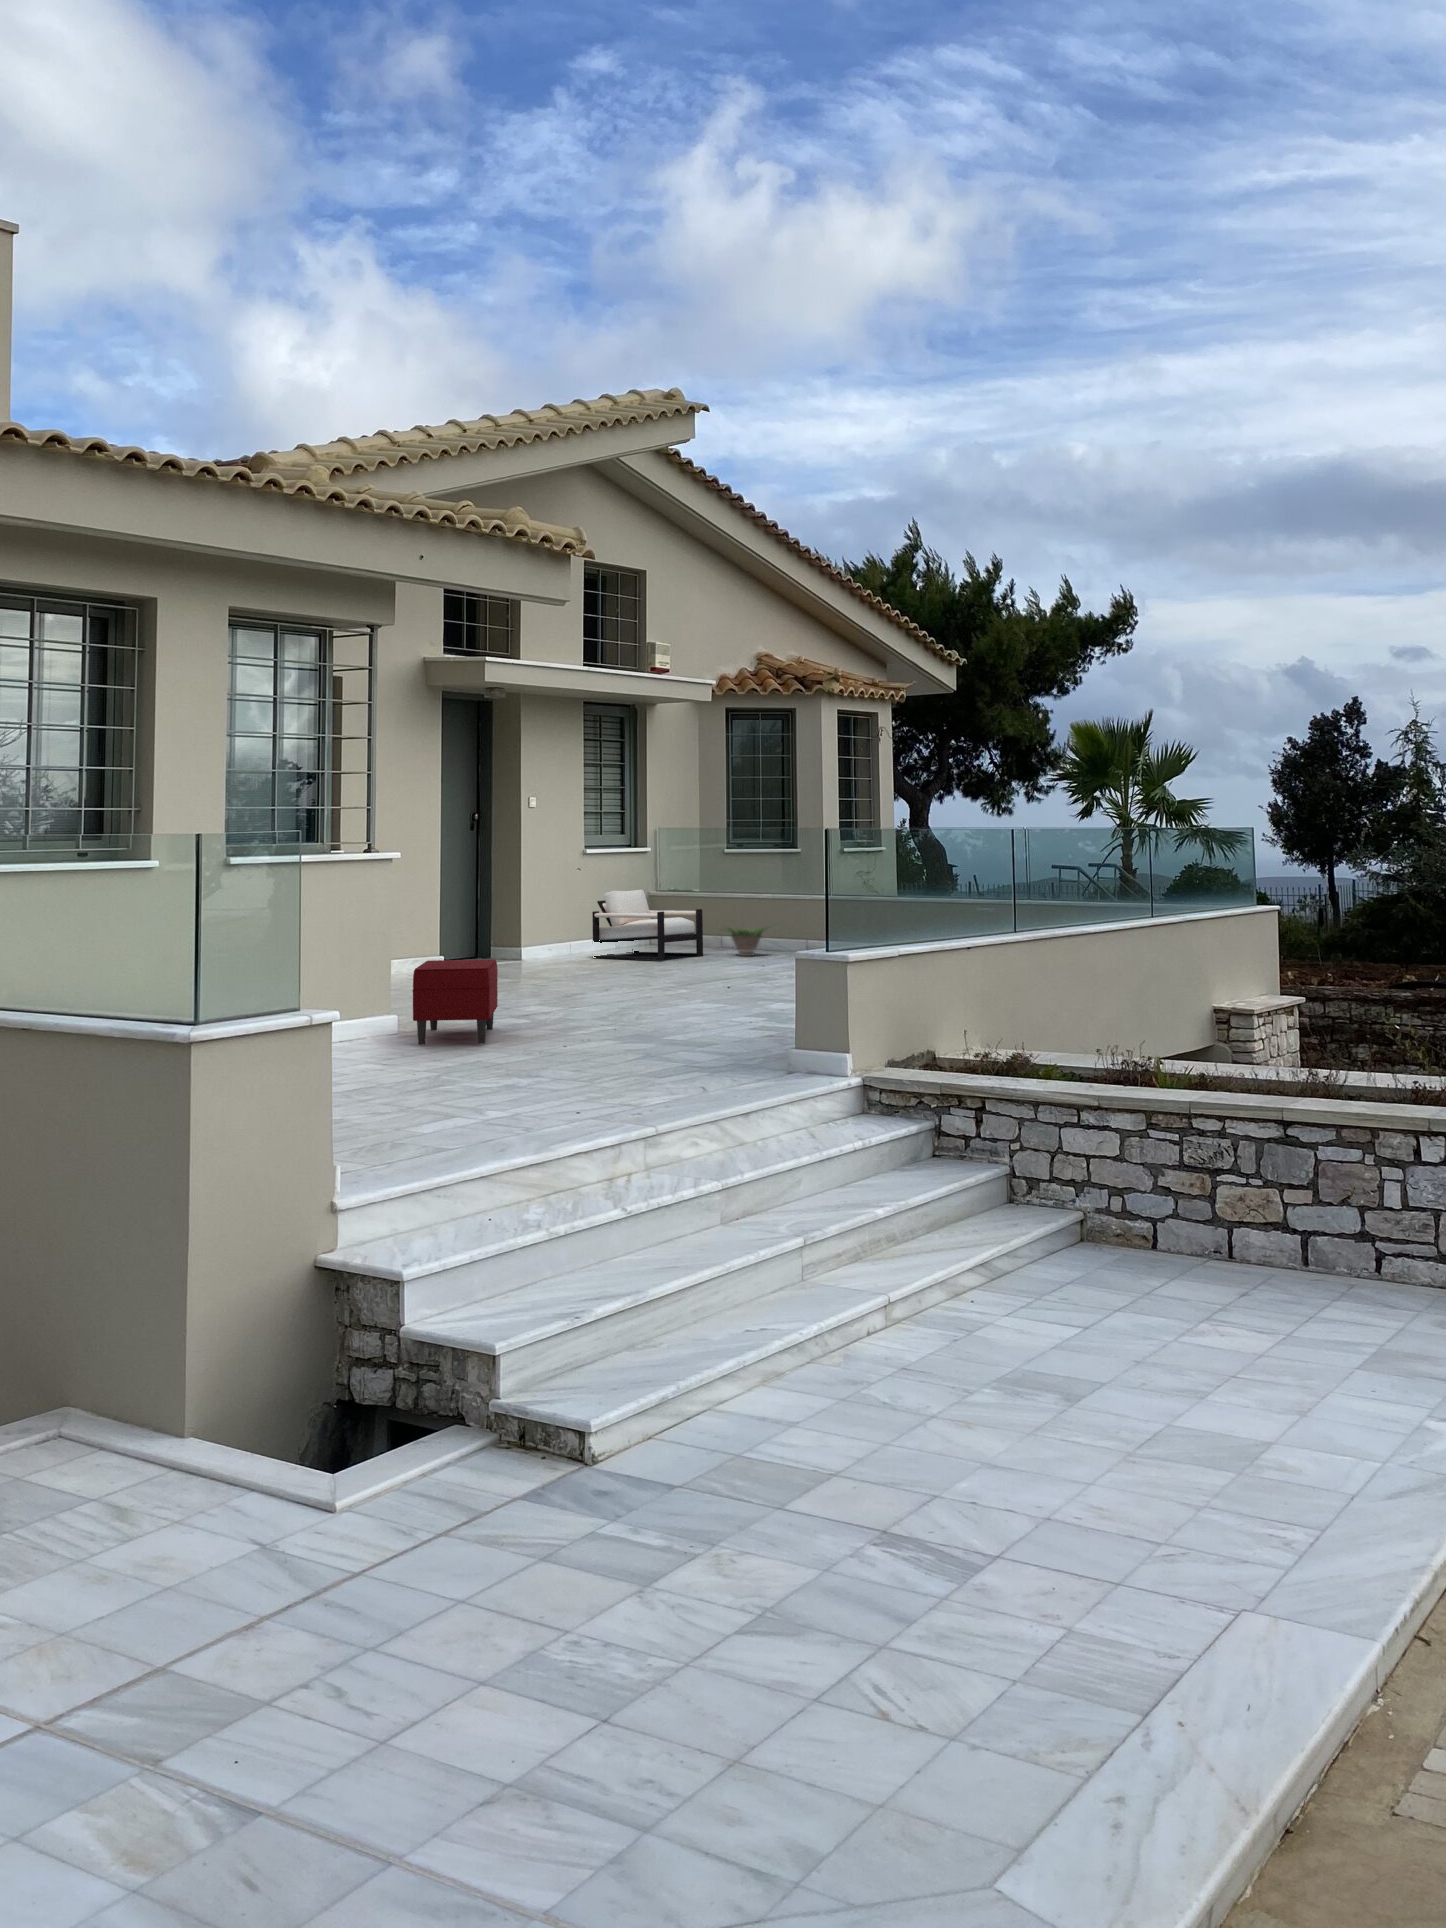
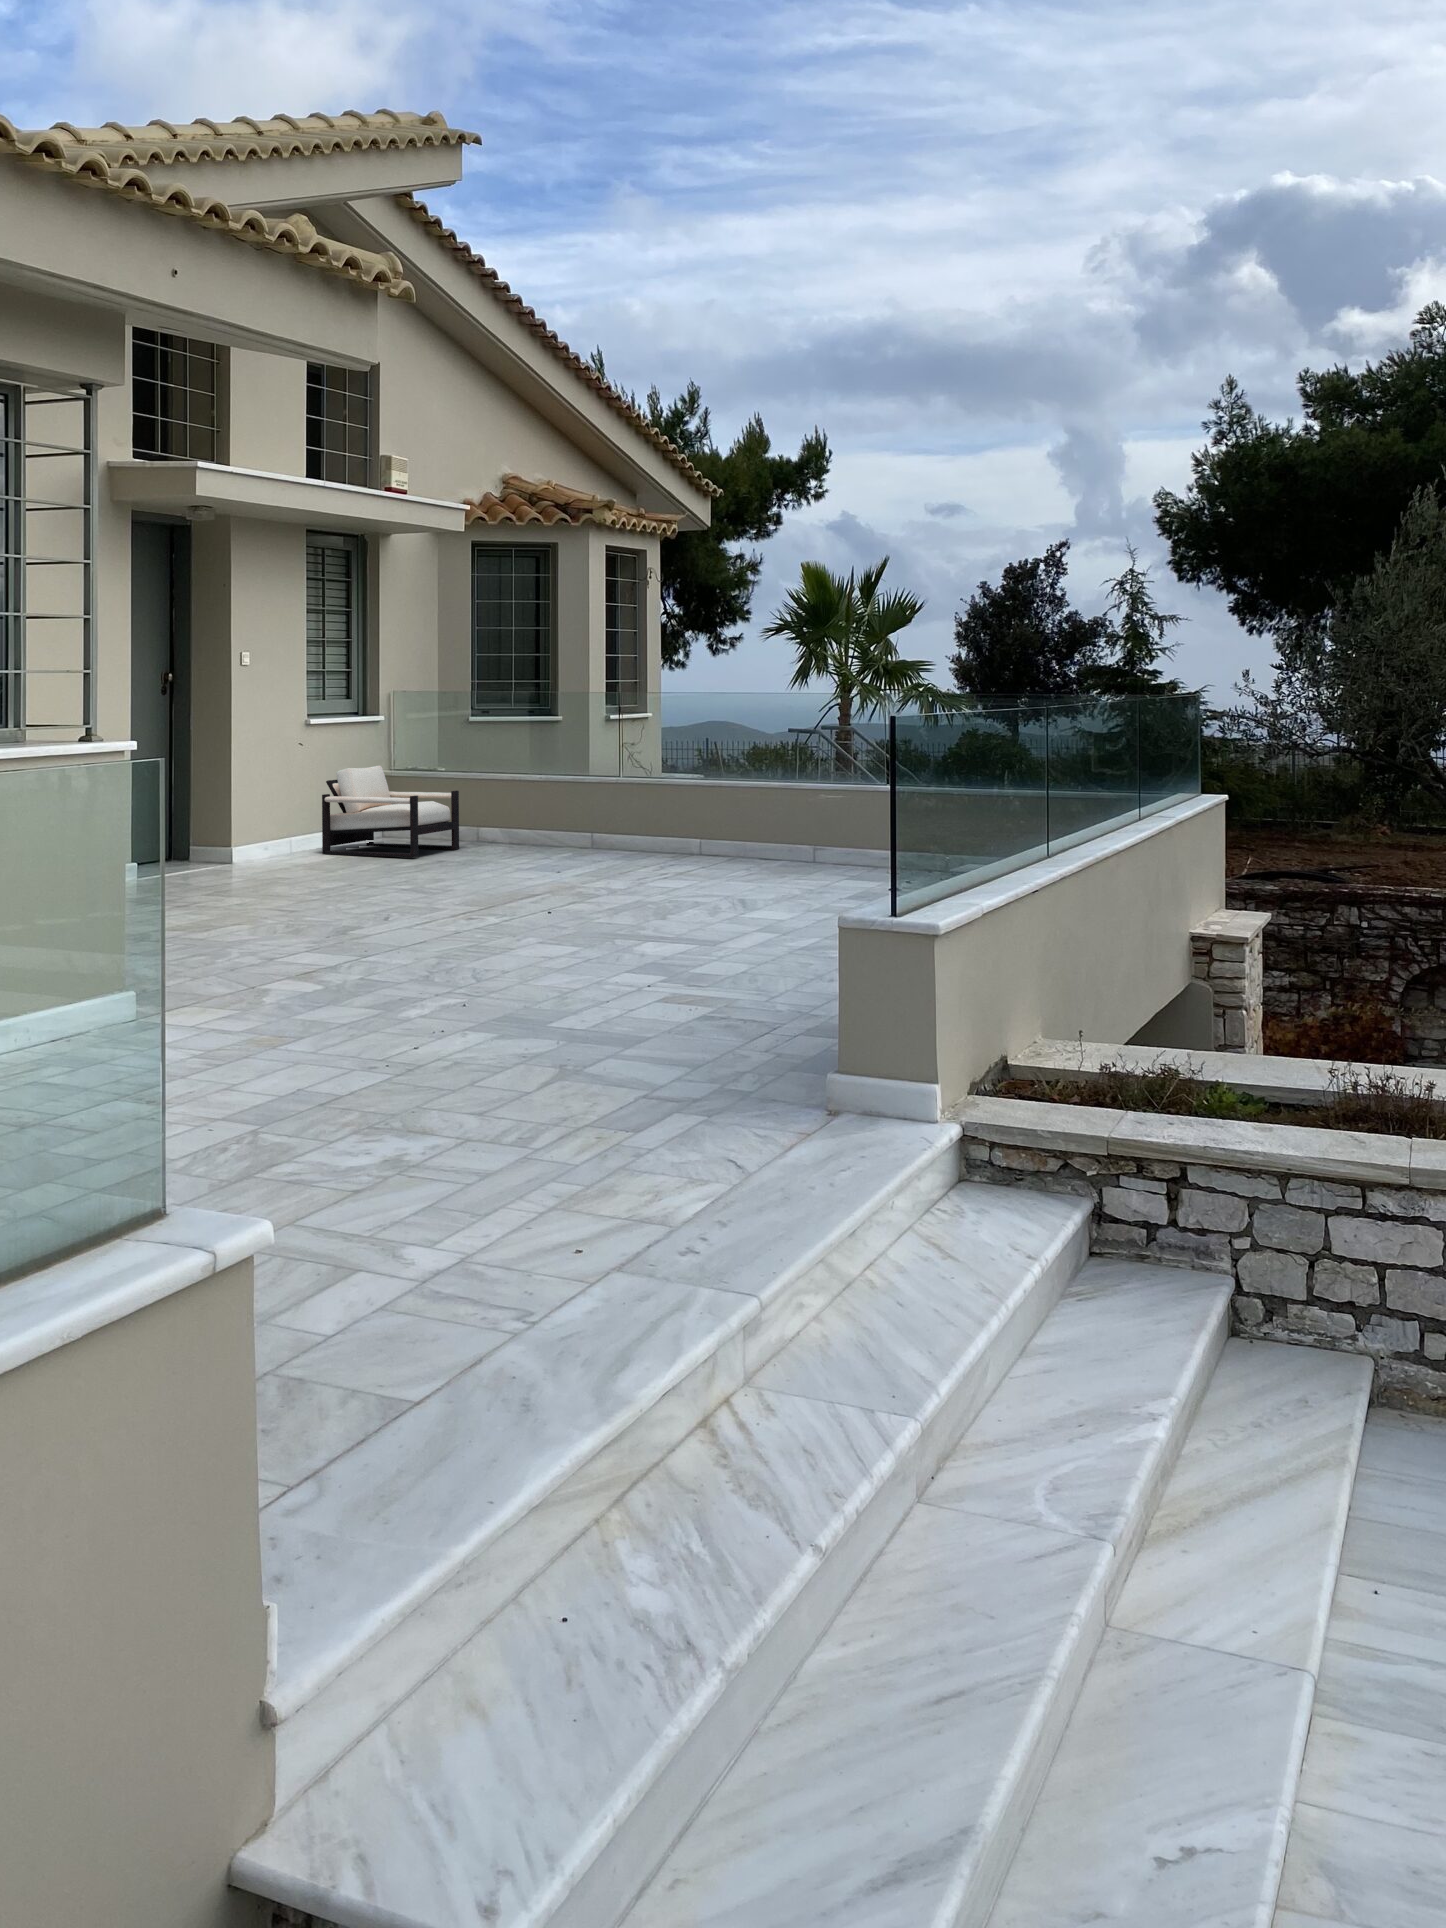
decorative plant: present [727,927,770,956] -> none [479,811,548,850]
bench: present [413,960,498,1045] -> none [179,901,306,1054]

